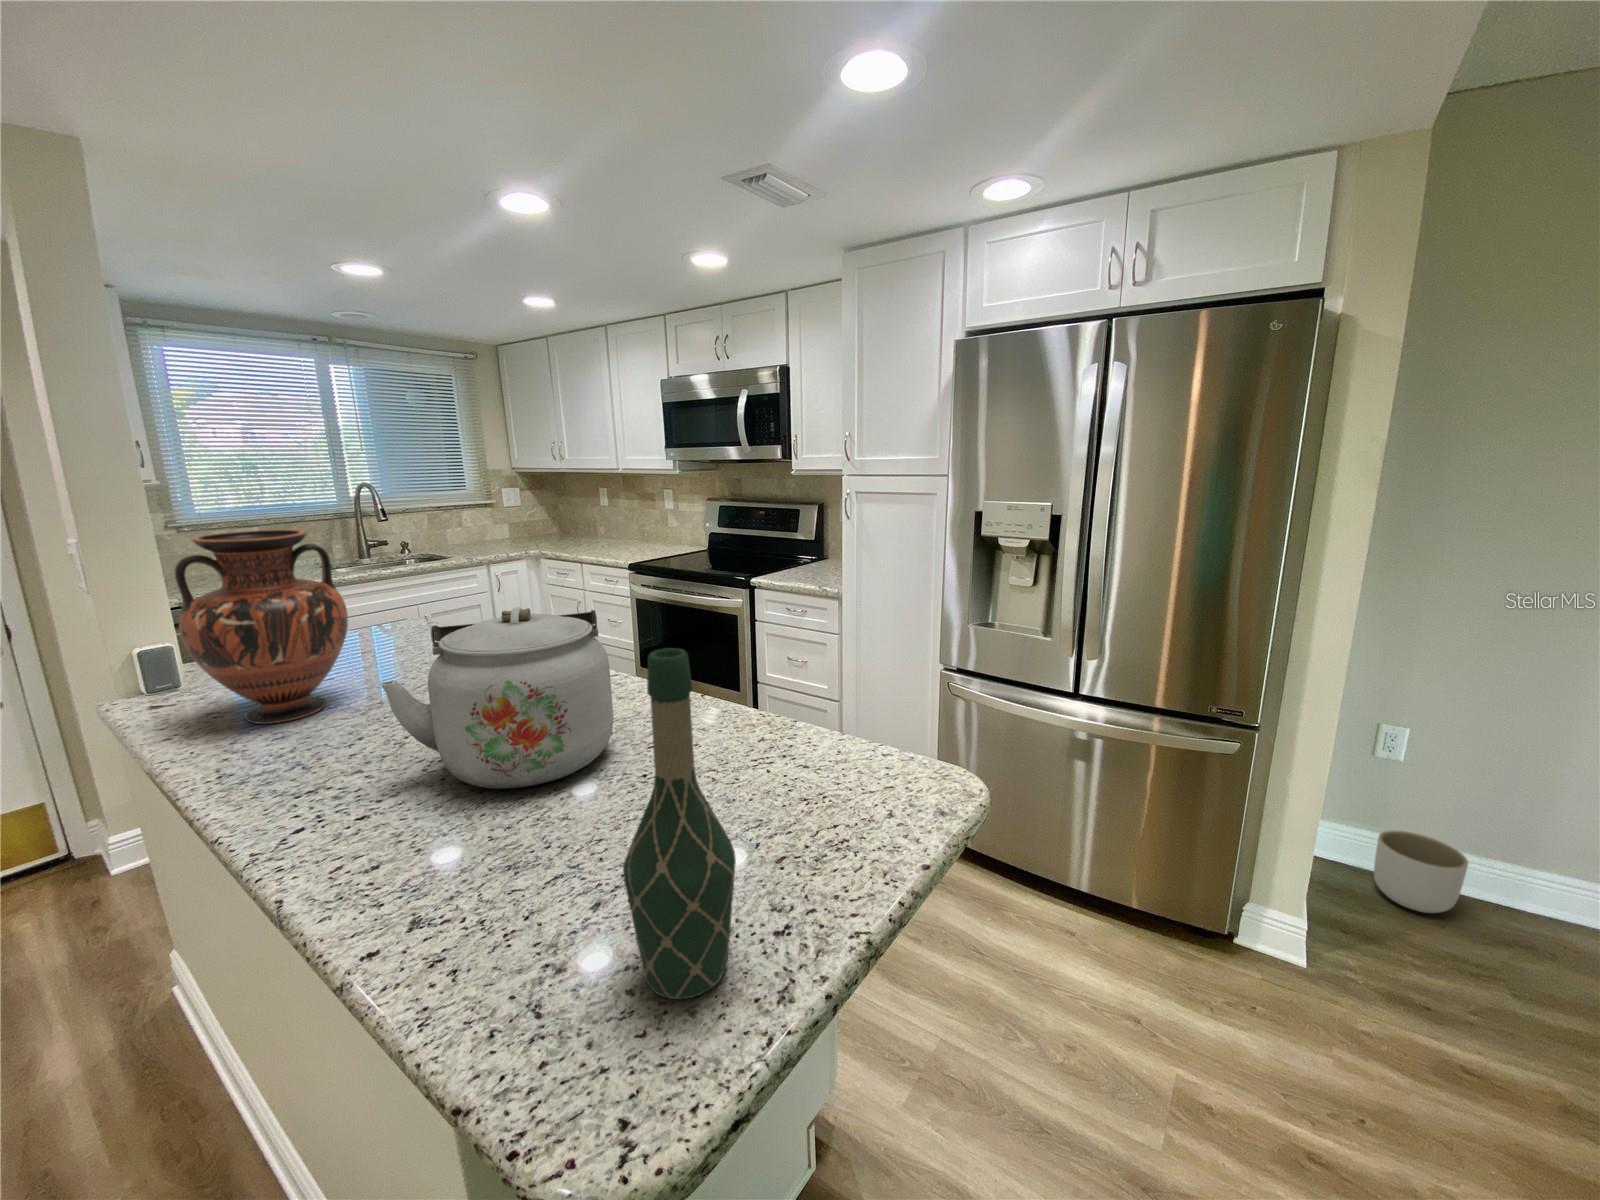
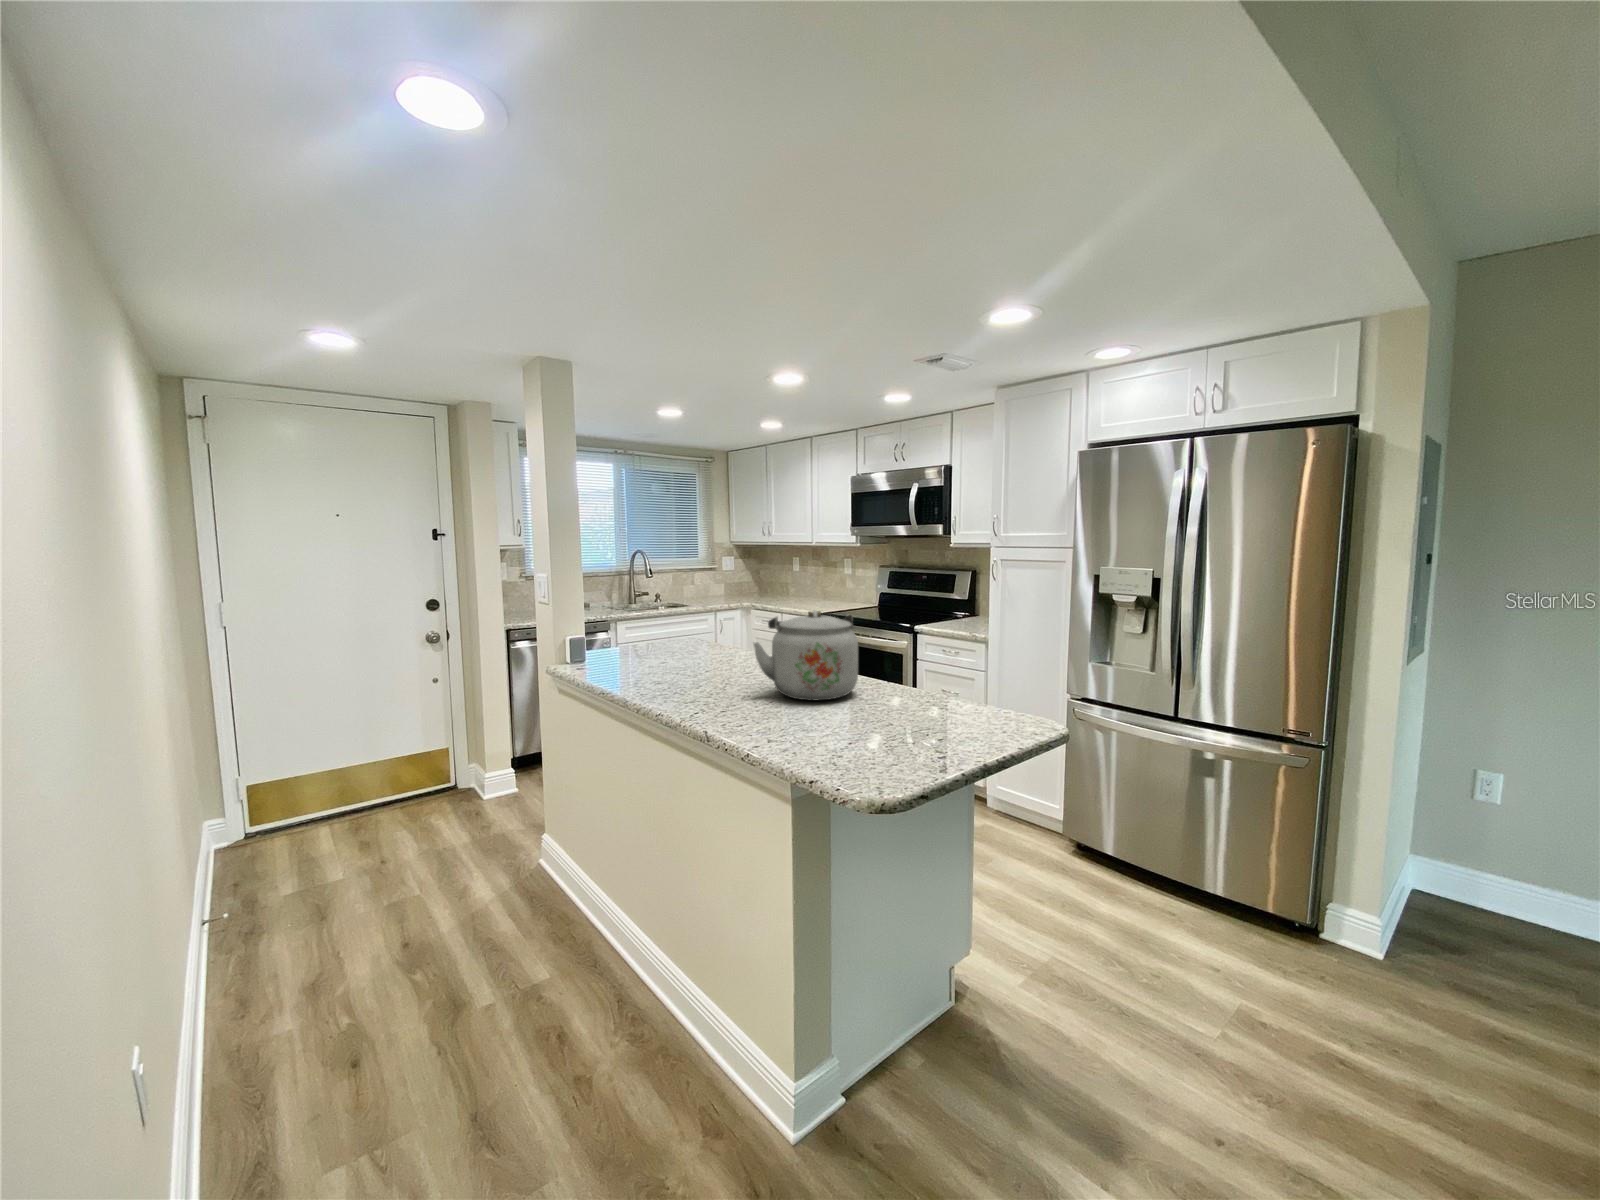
vase: present [175,530,348,724] -> none [632,572,703,674]
wine bottle: present [623,648,736,999] -> none [896,609,942,753]
planter: present [1374,830,1468,913] -> none [1479,867,1570,943]

